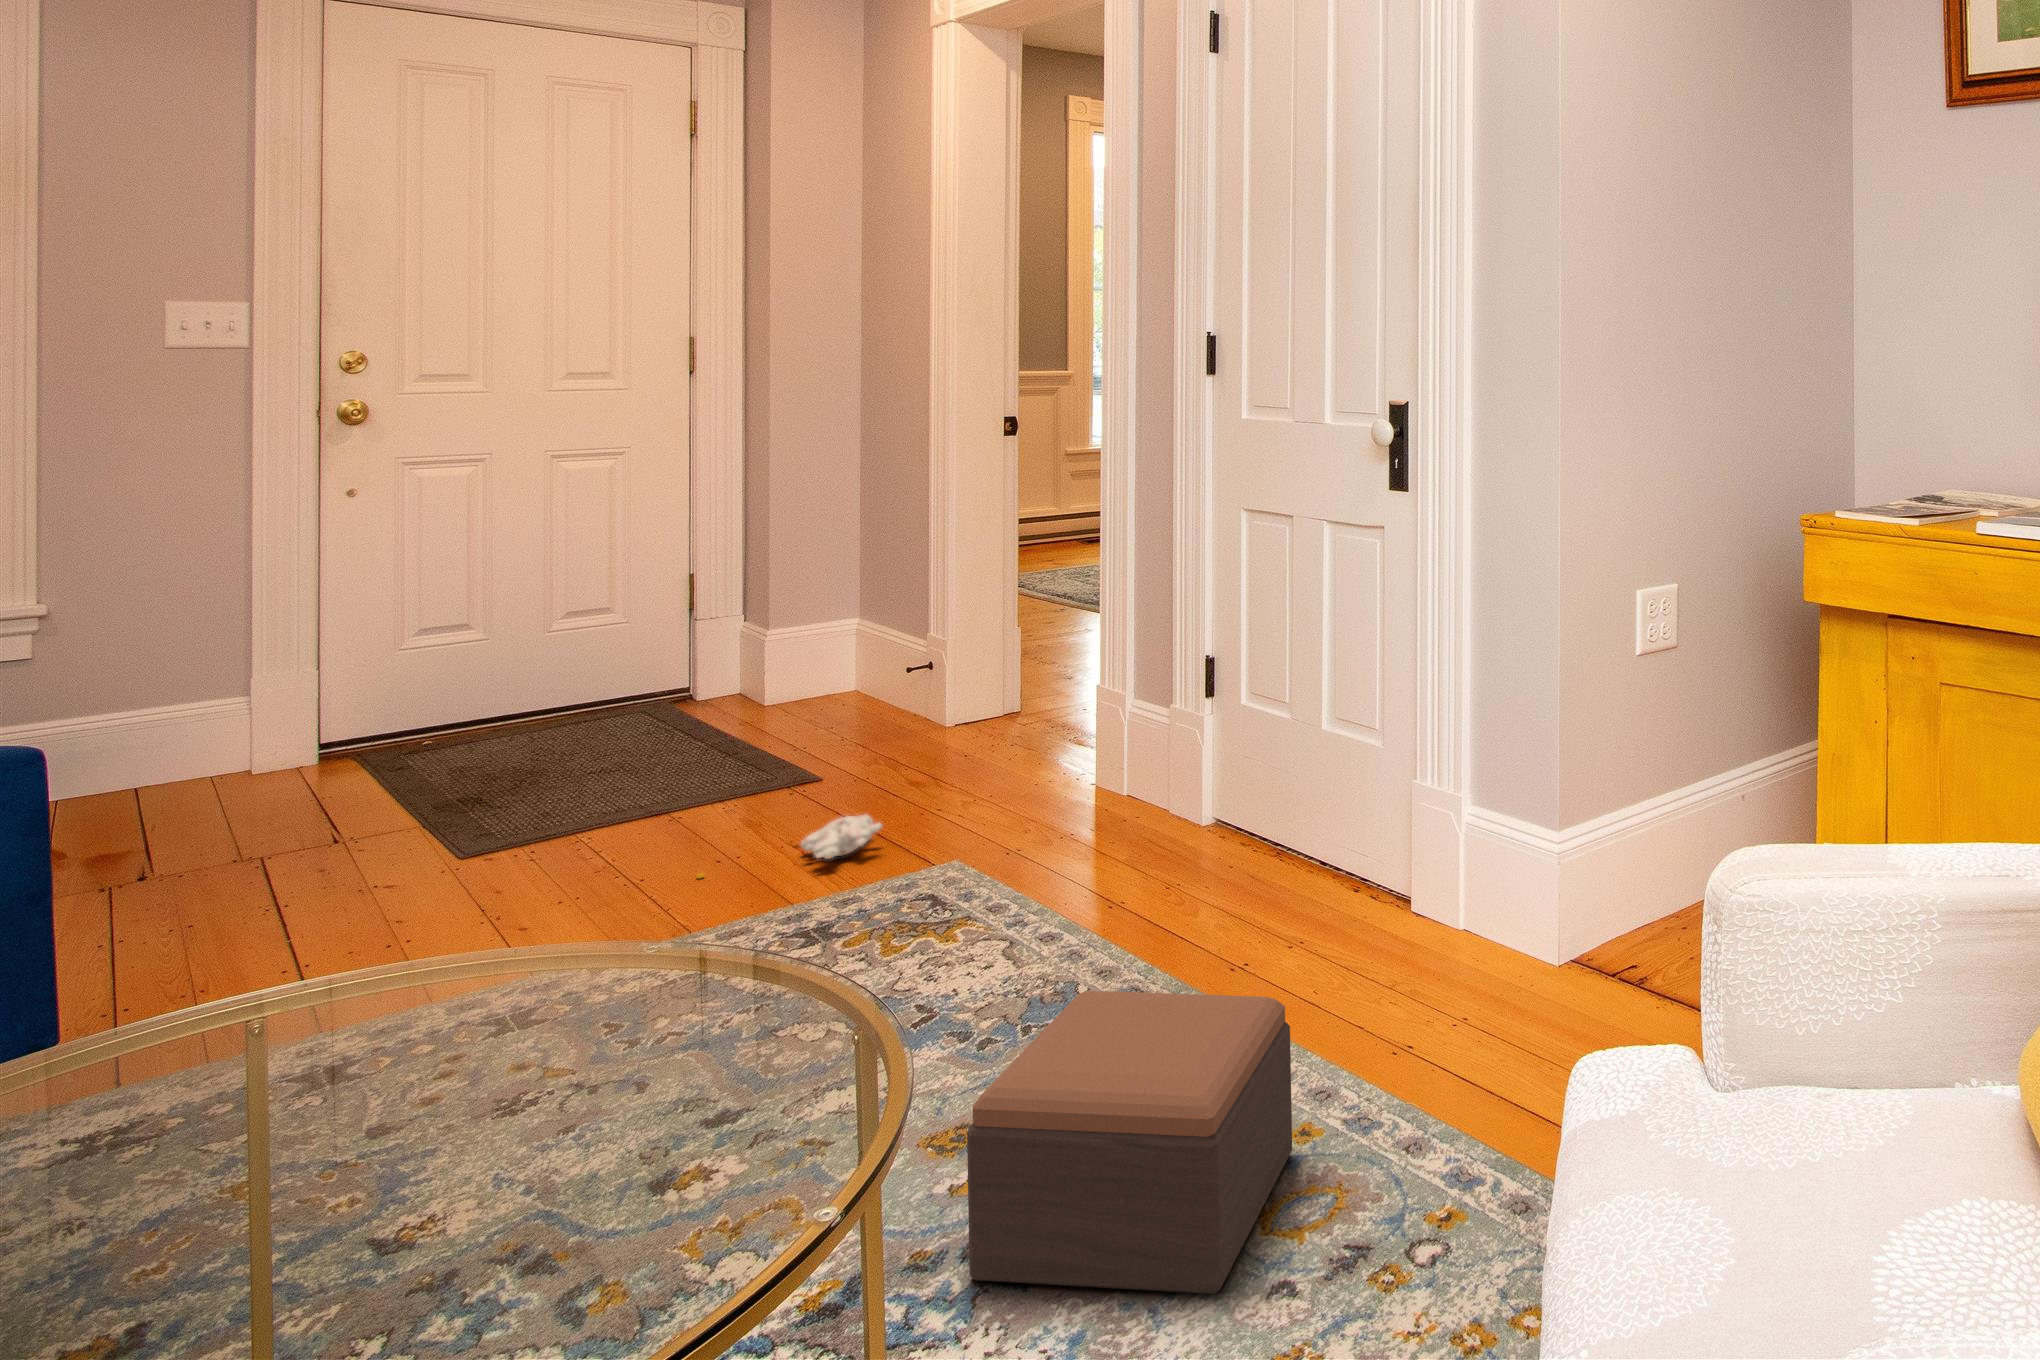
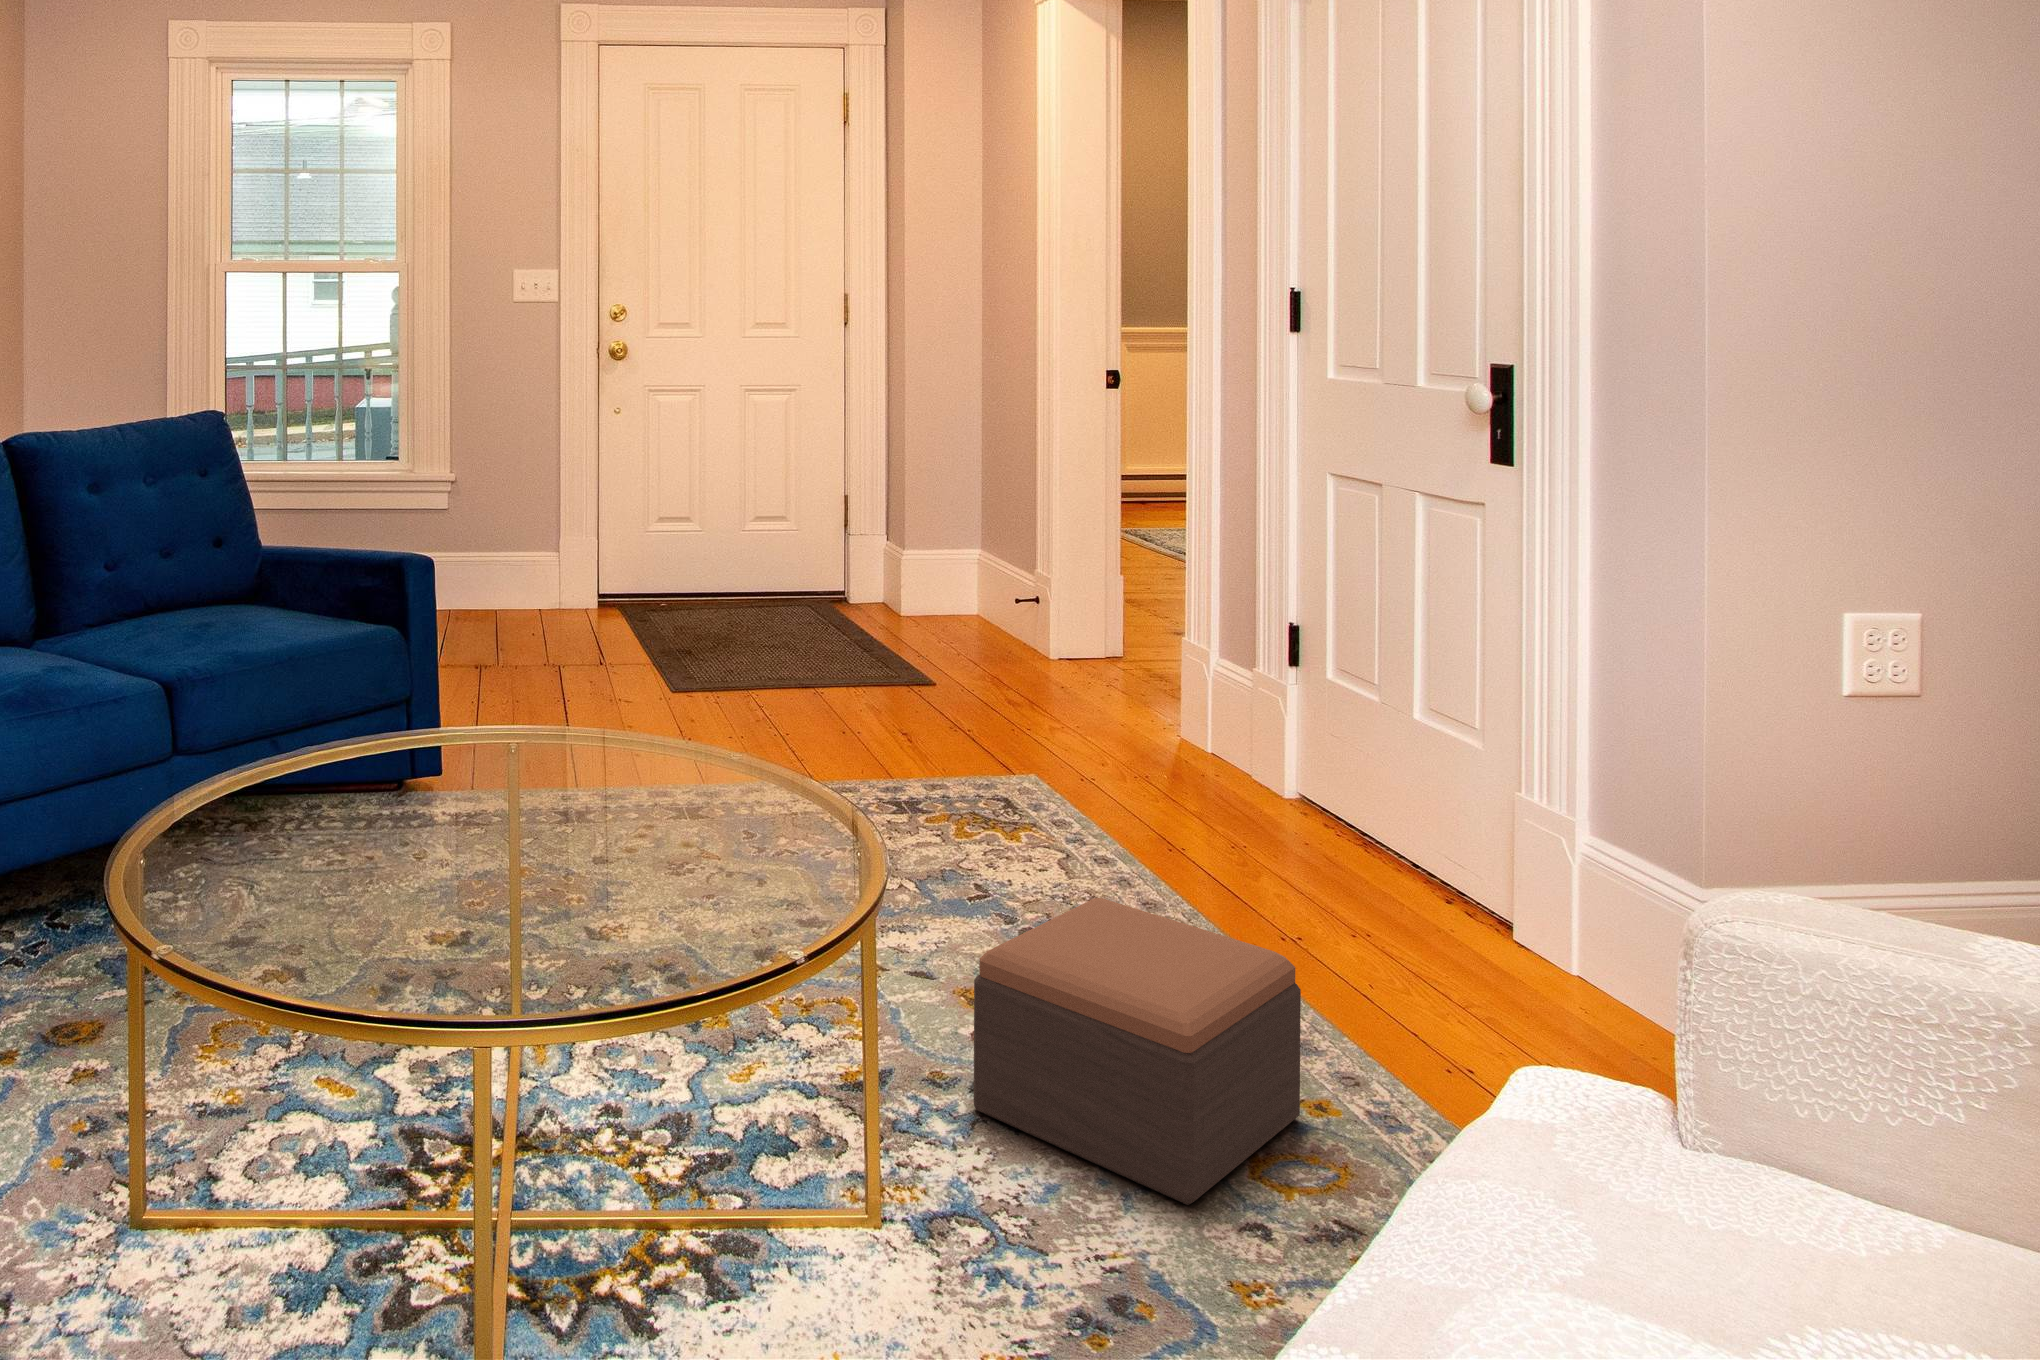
plush toy: present [697,815,882,878] -> none [824,716,975,749]

